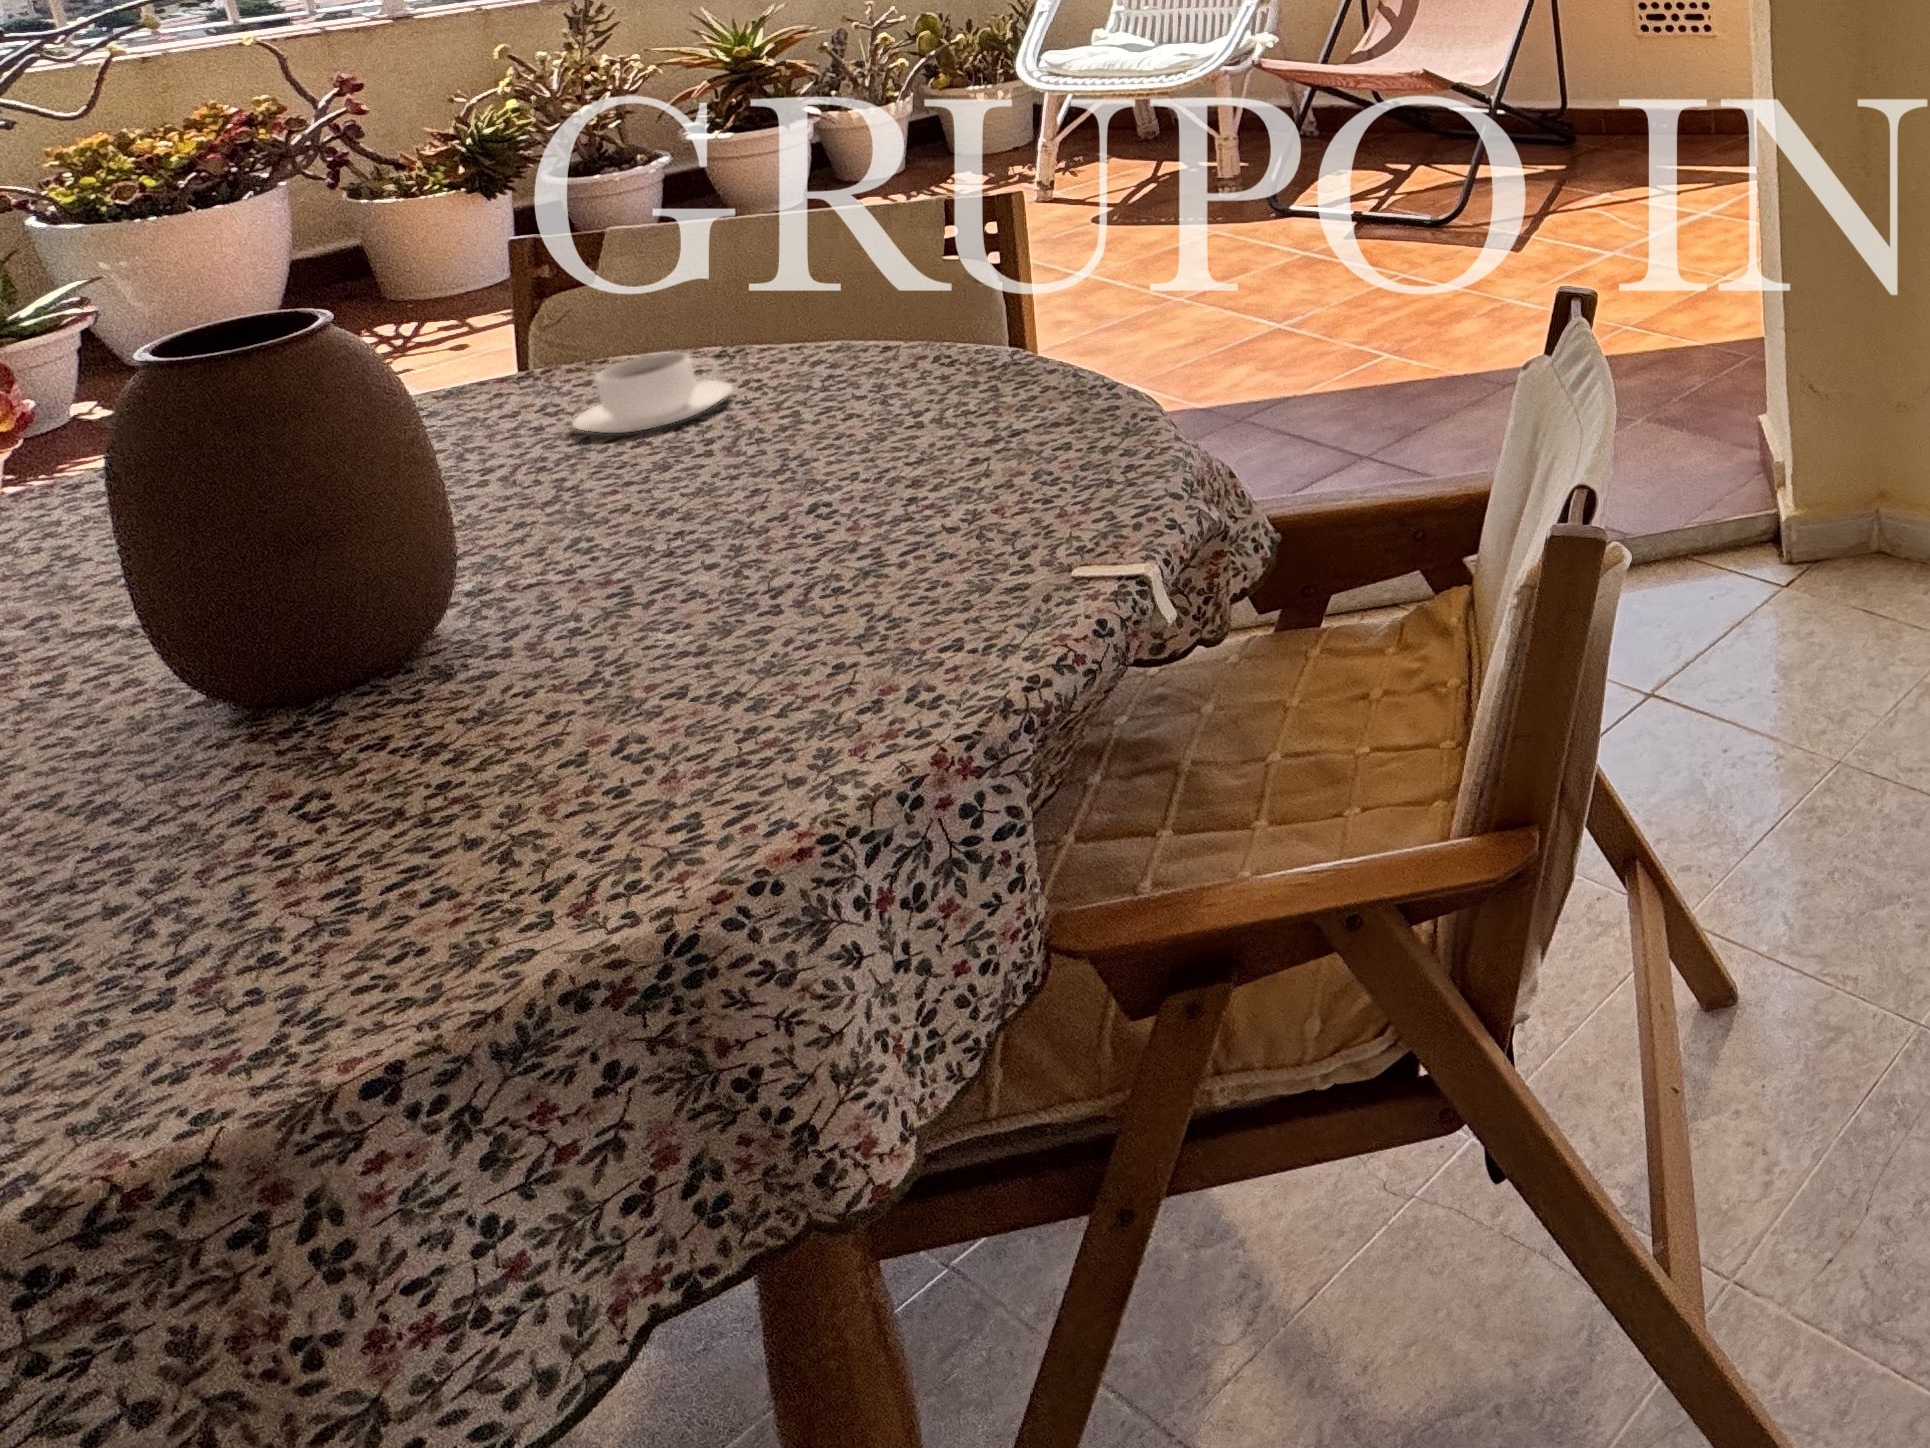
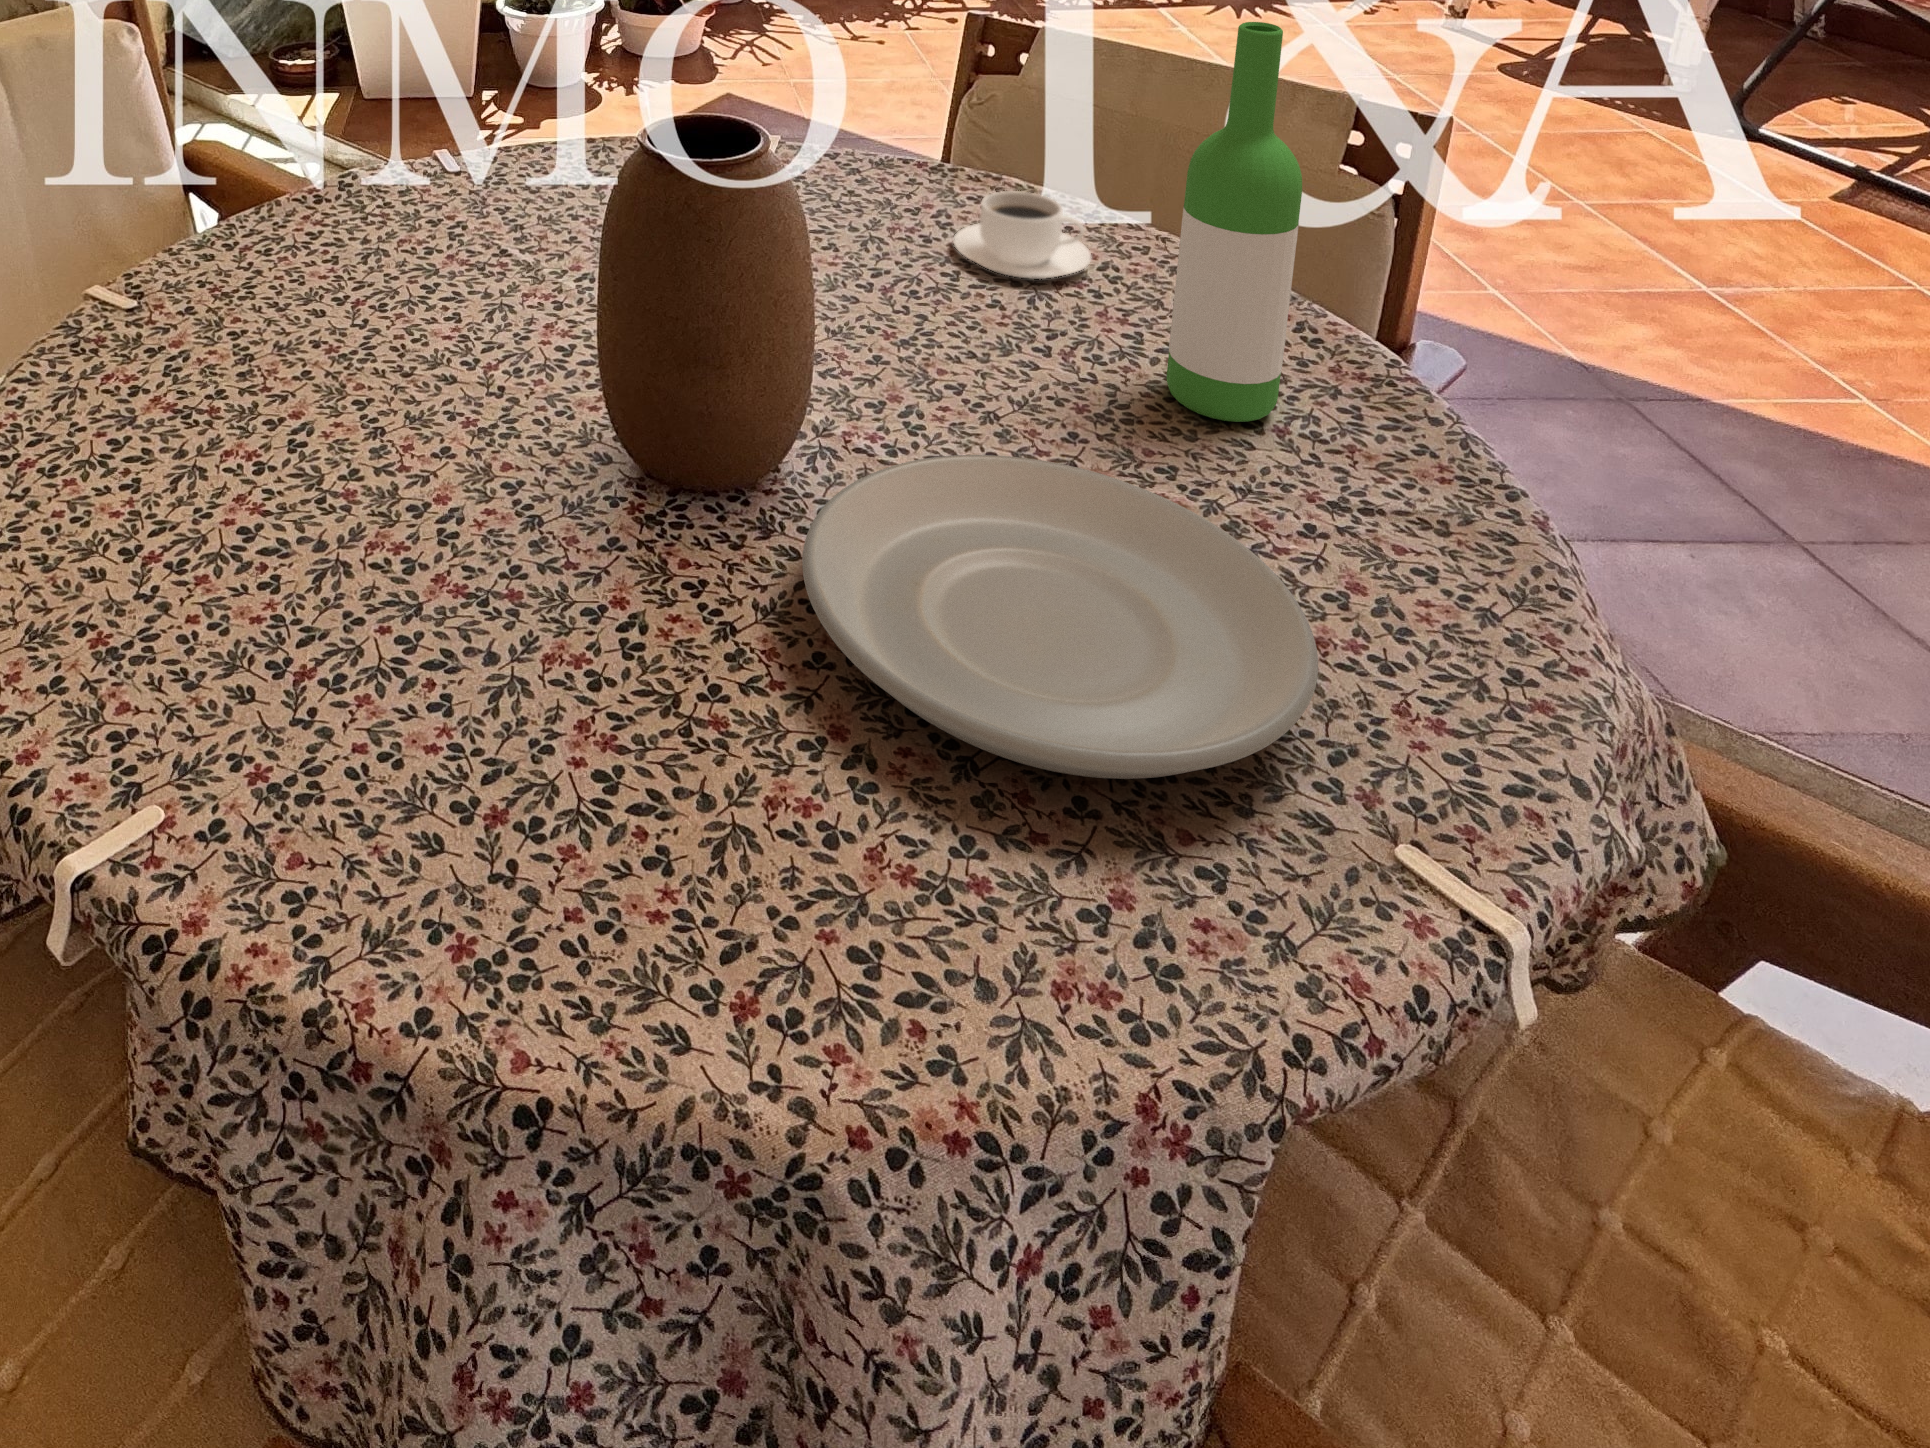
wine bottle: none [799,124,931,441] -> present [1167,22,1302,422]
plate: none [502,472,993,690] -> present [802,455,1318,779]

